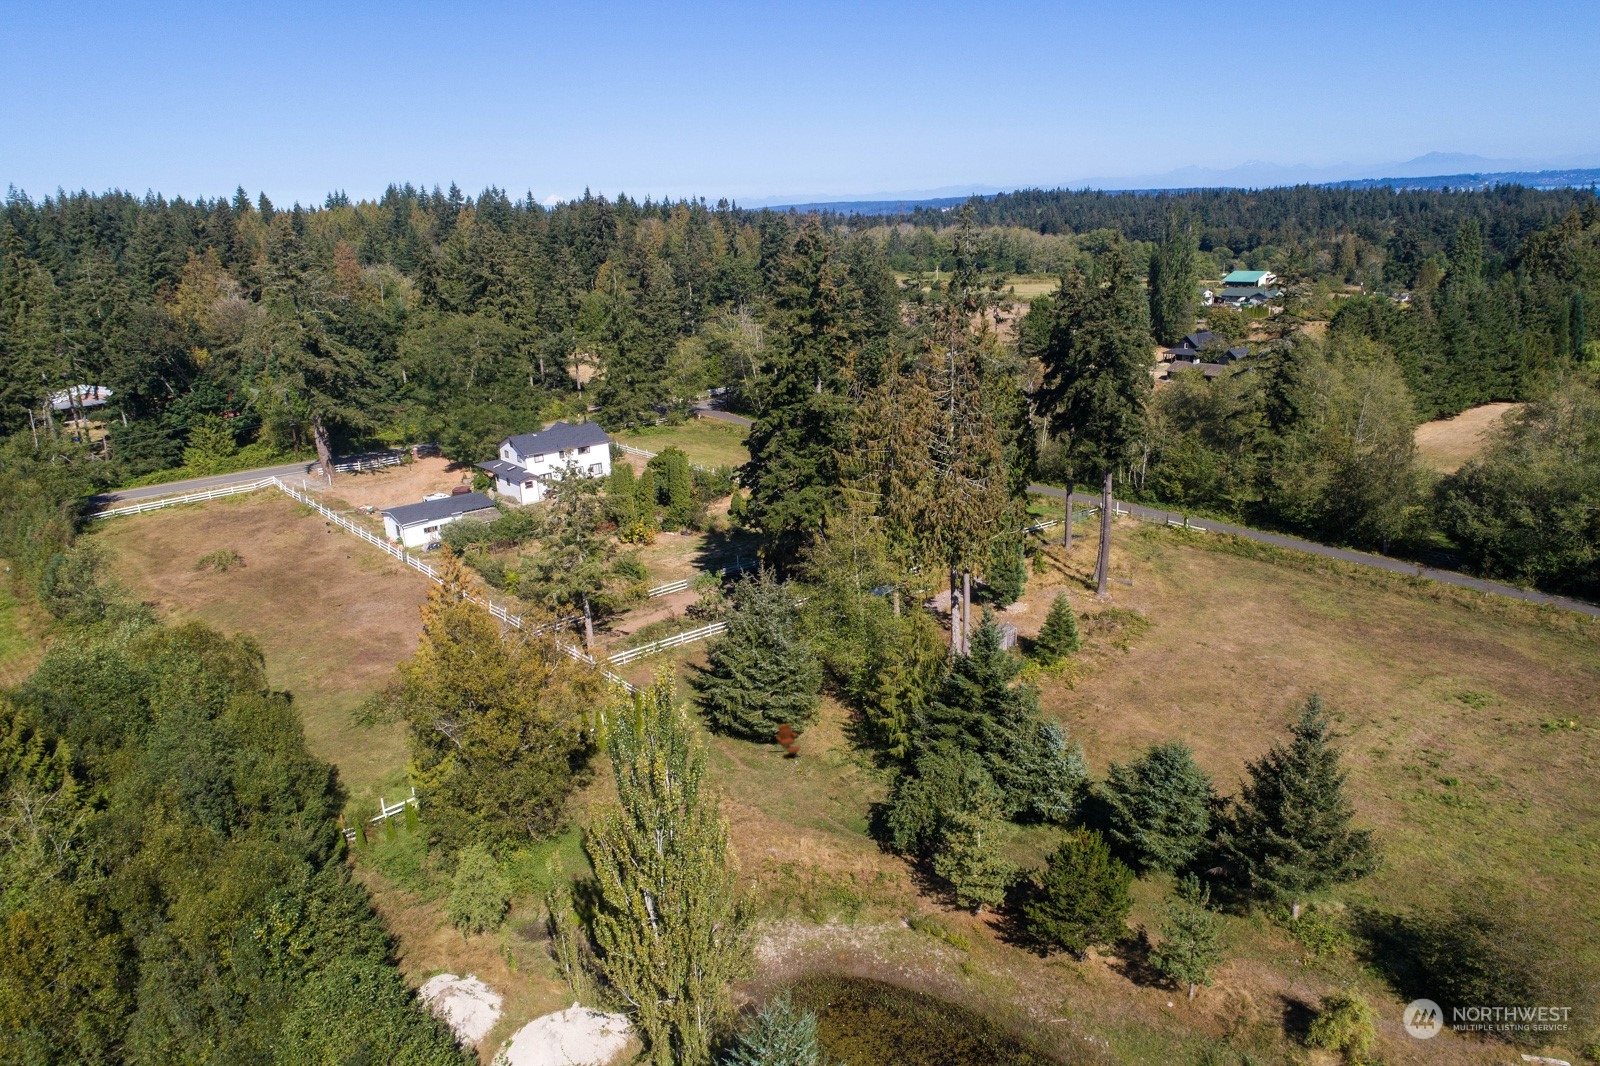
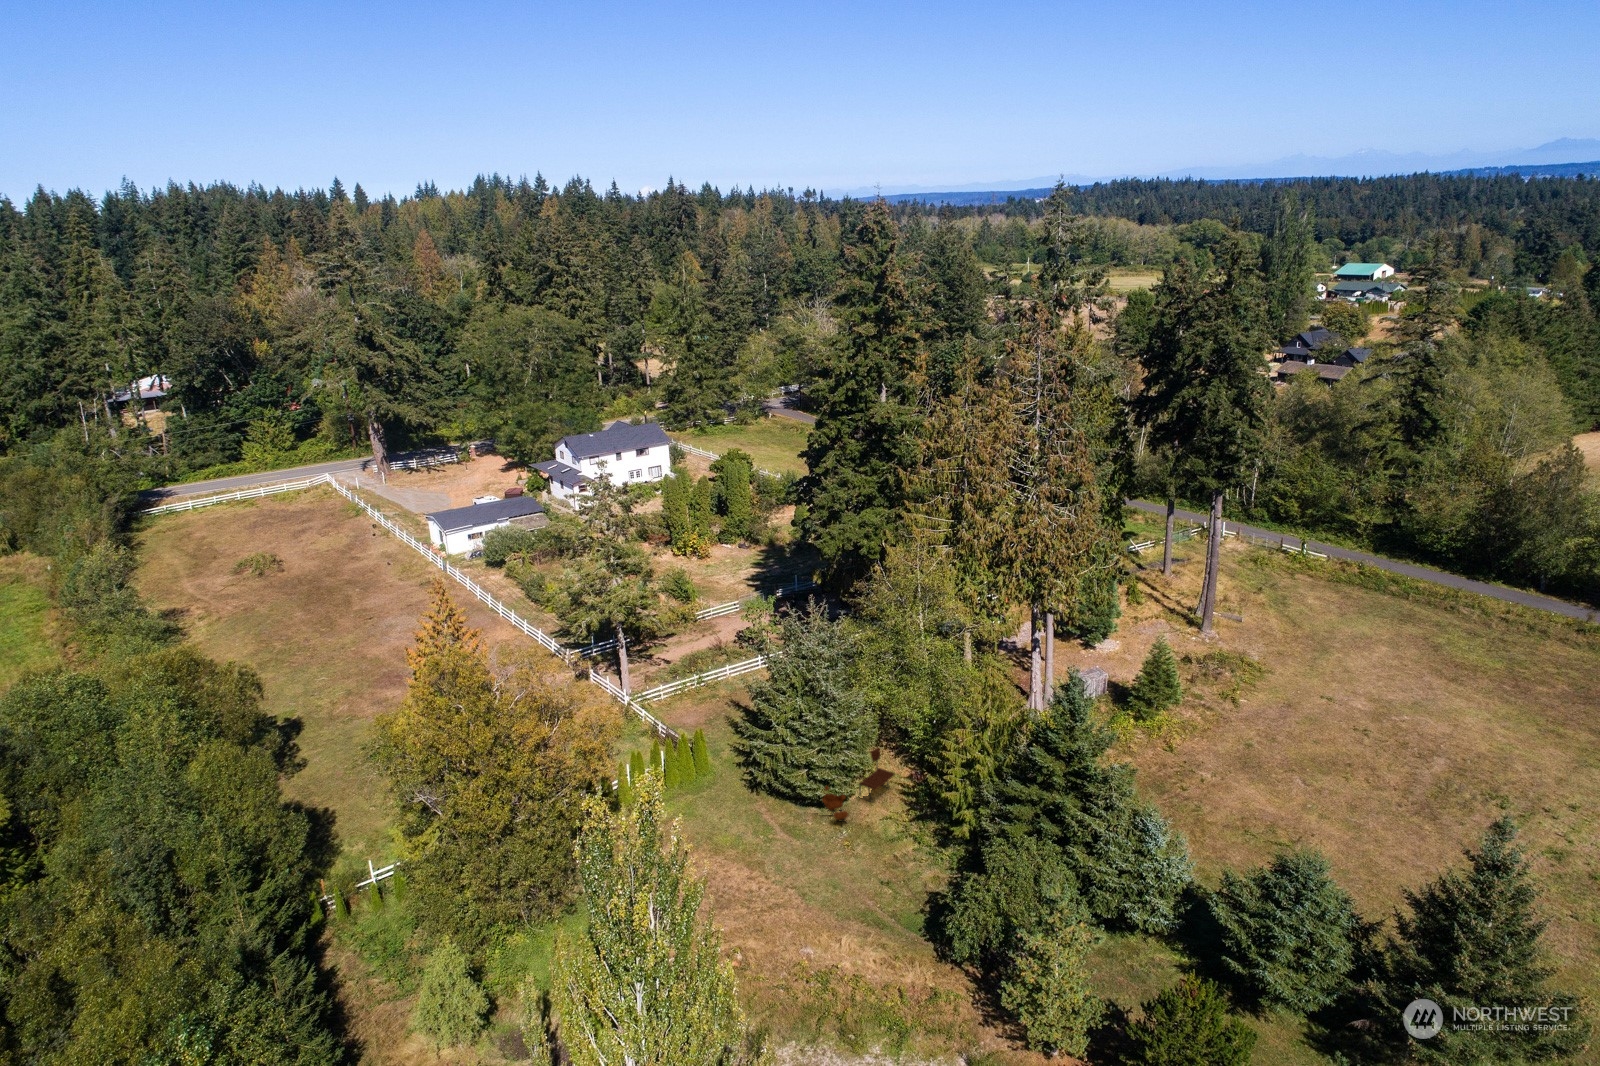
bench: none [806,694,838,740] -> present [859,748,895,802]

